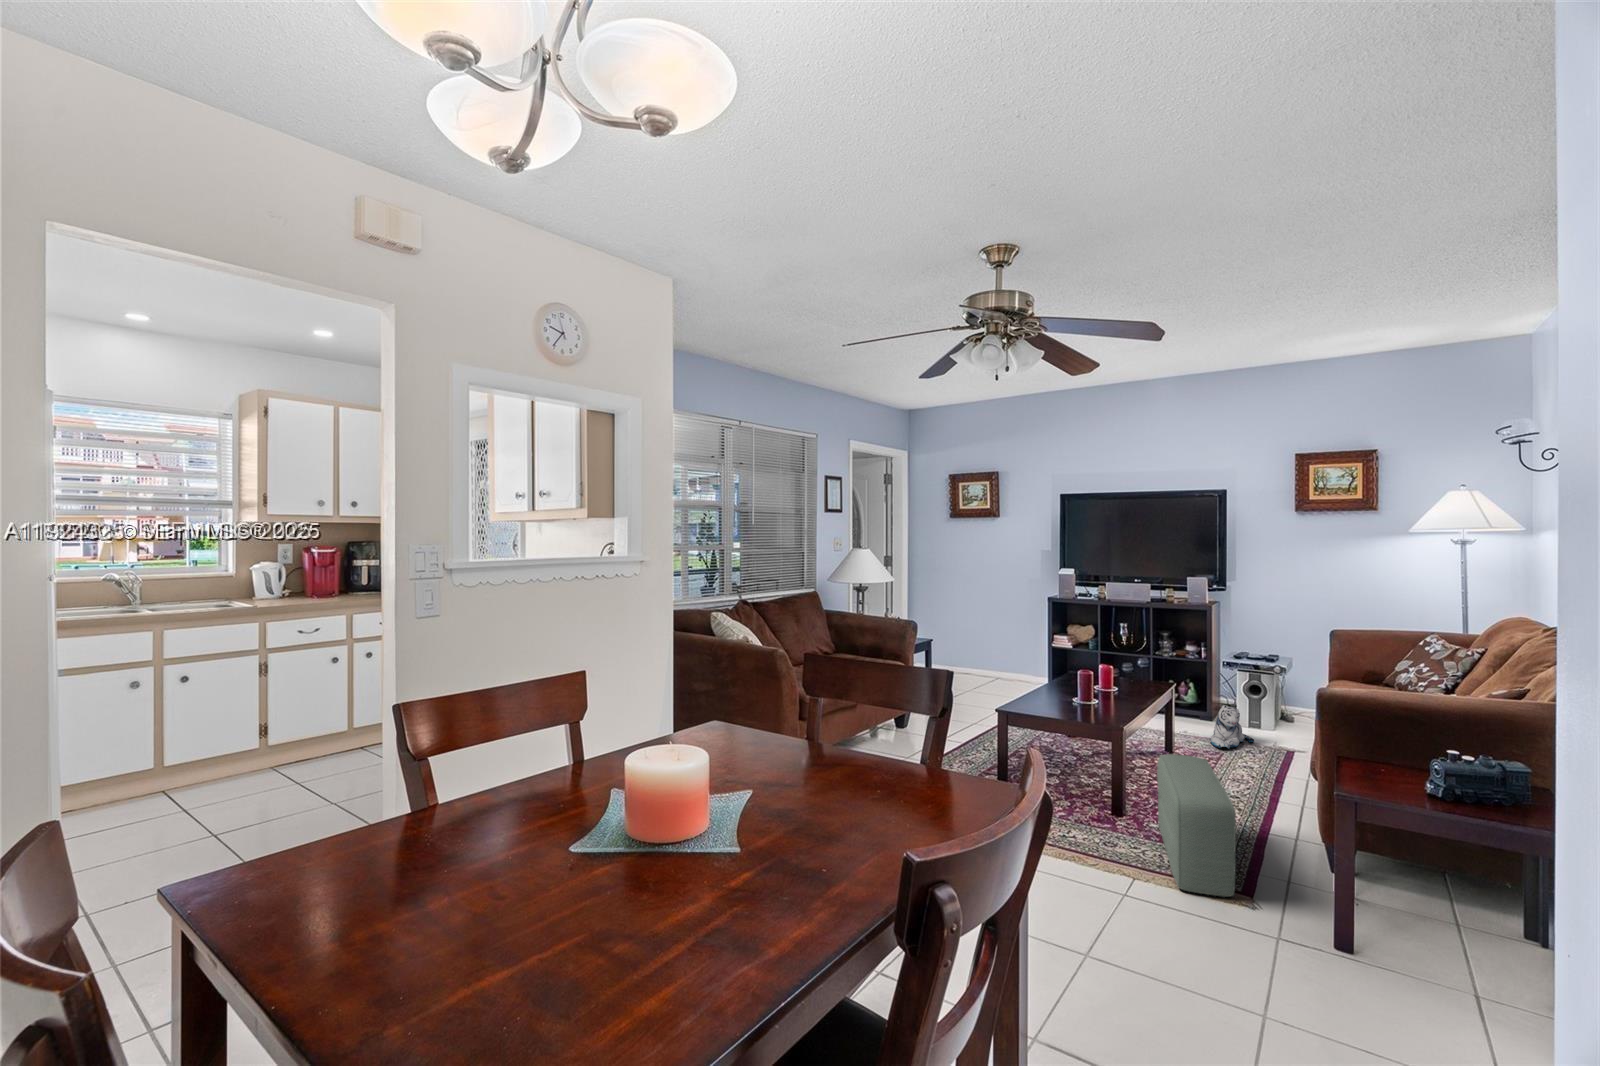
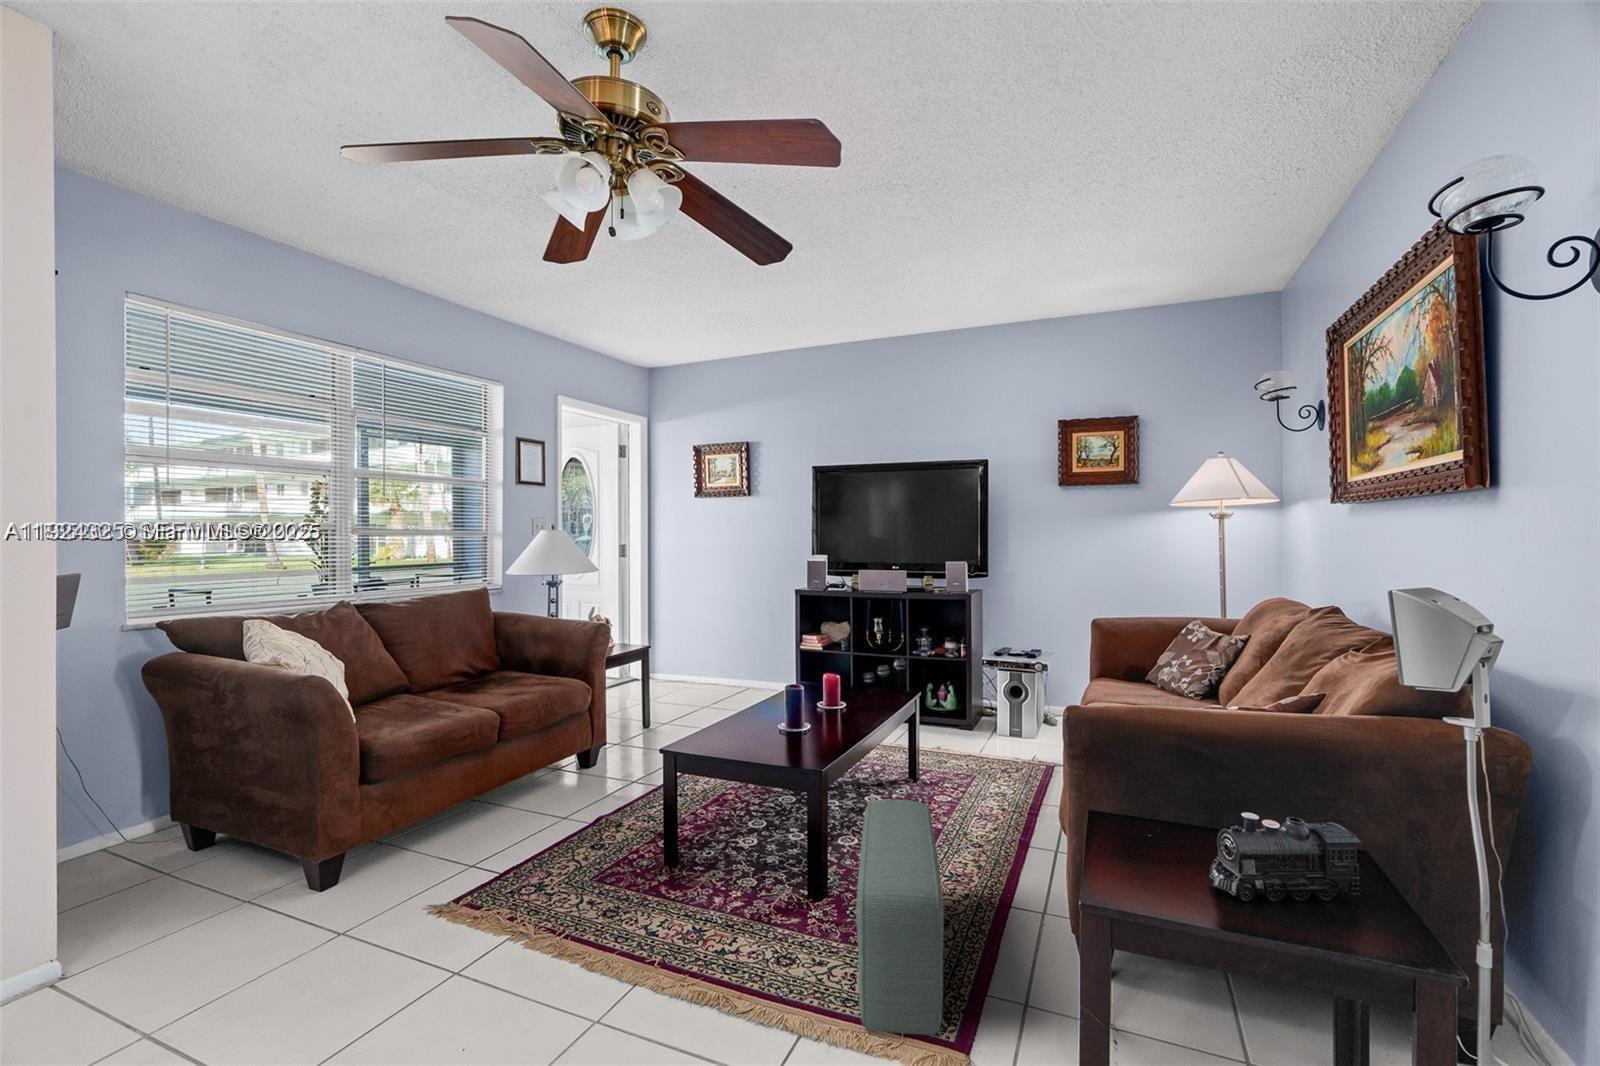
plush toy: present [1210,705,1254,749] -> none [963,714,1011,768]

